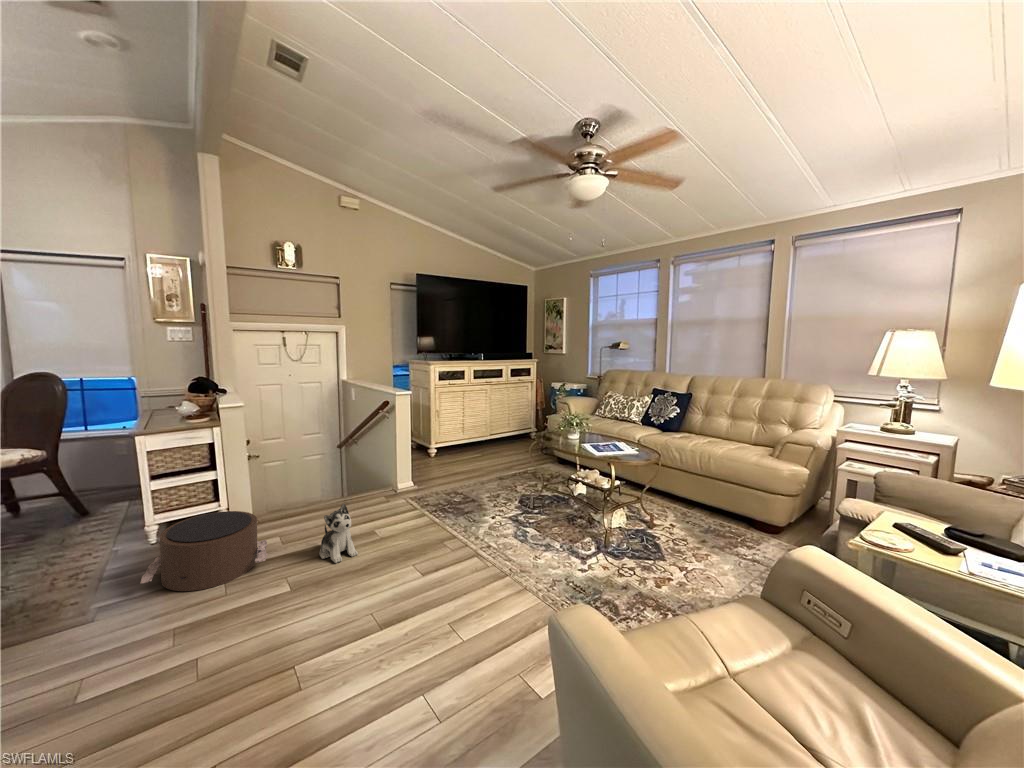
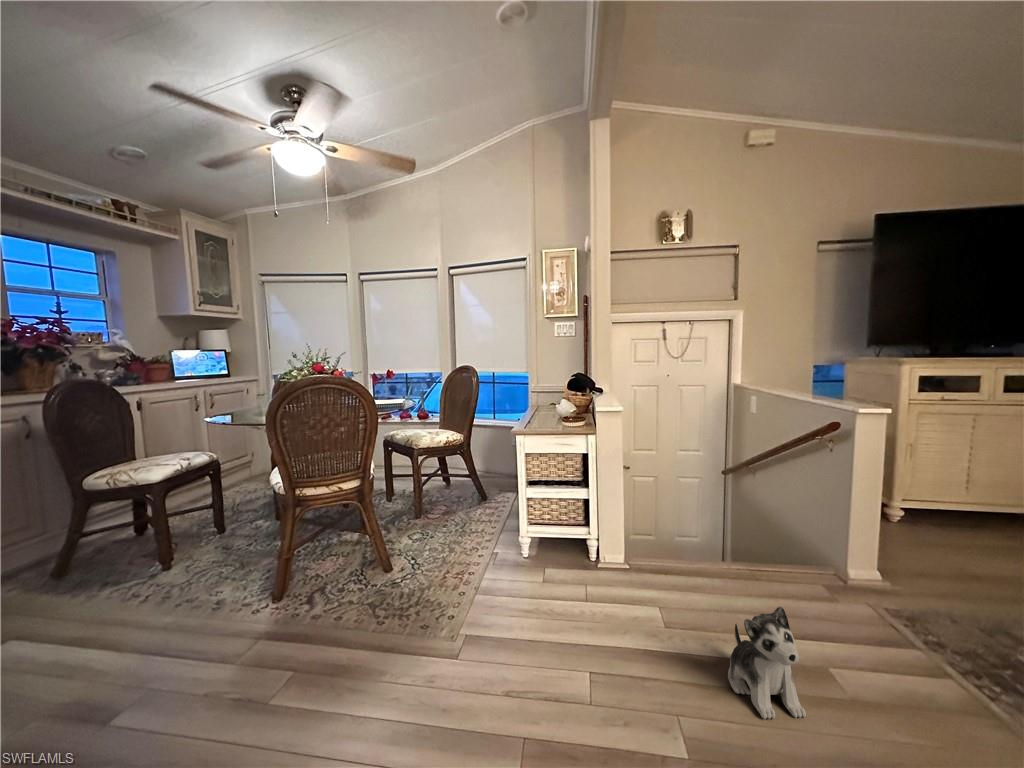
pouf: present [141,511,268,591] -> none [504,546,648,667]

